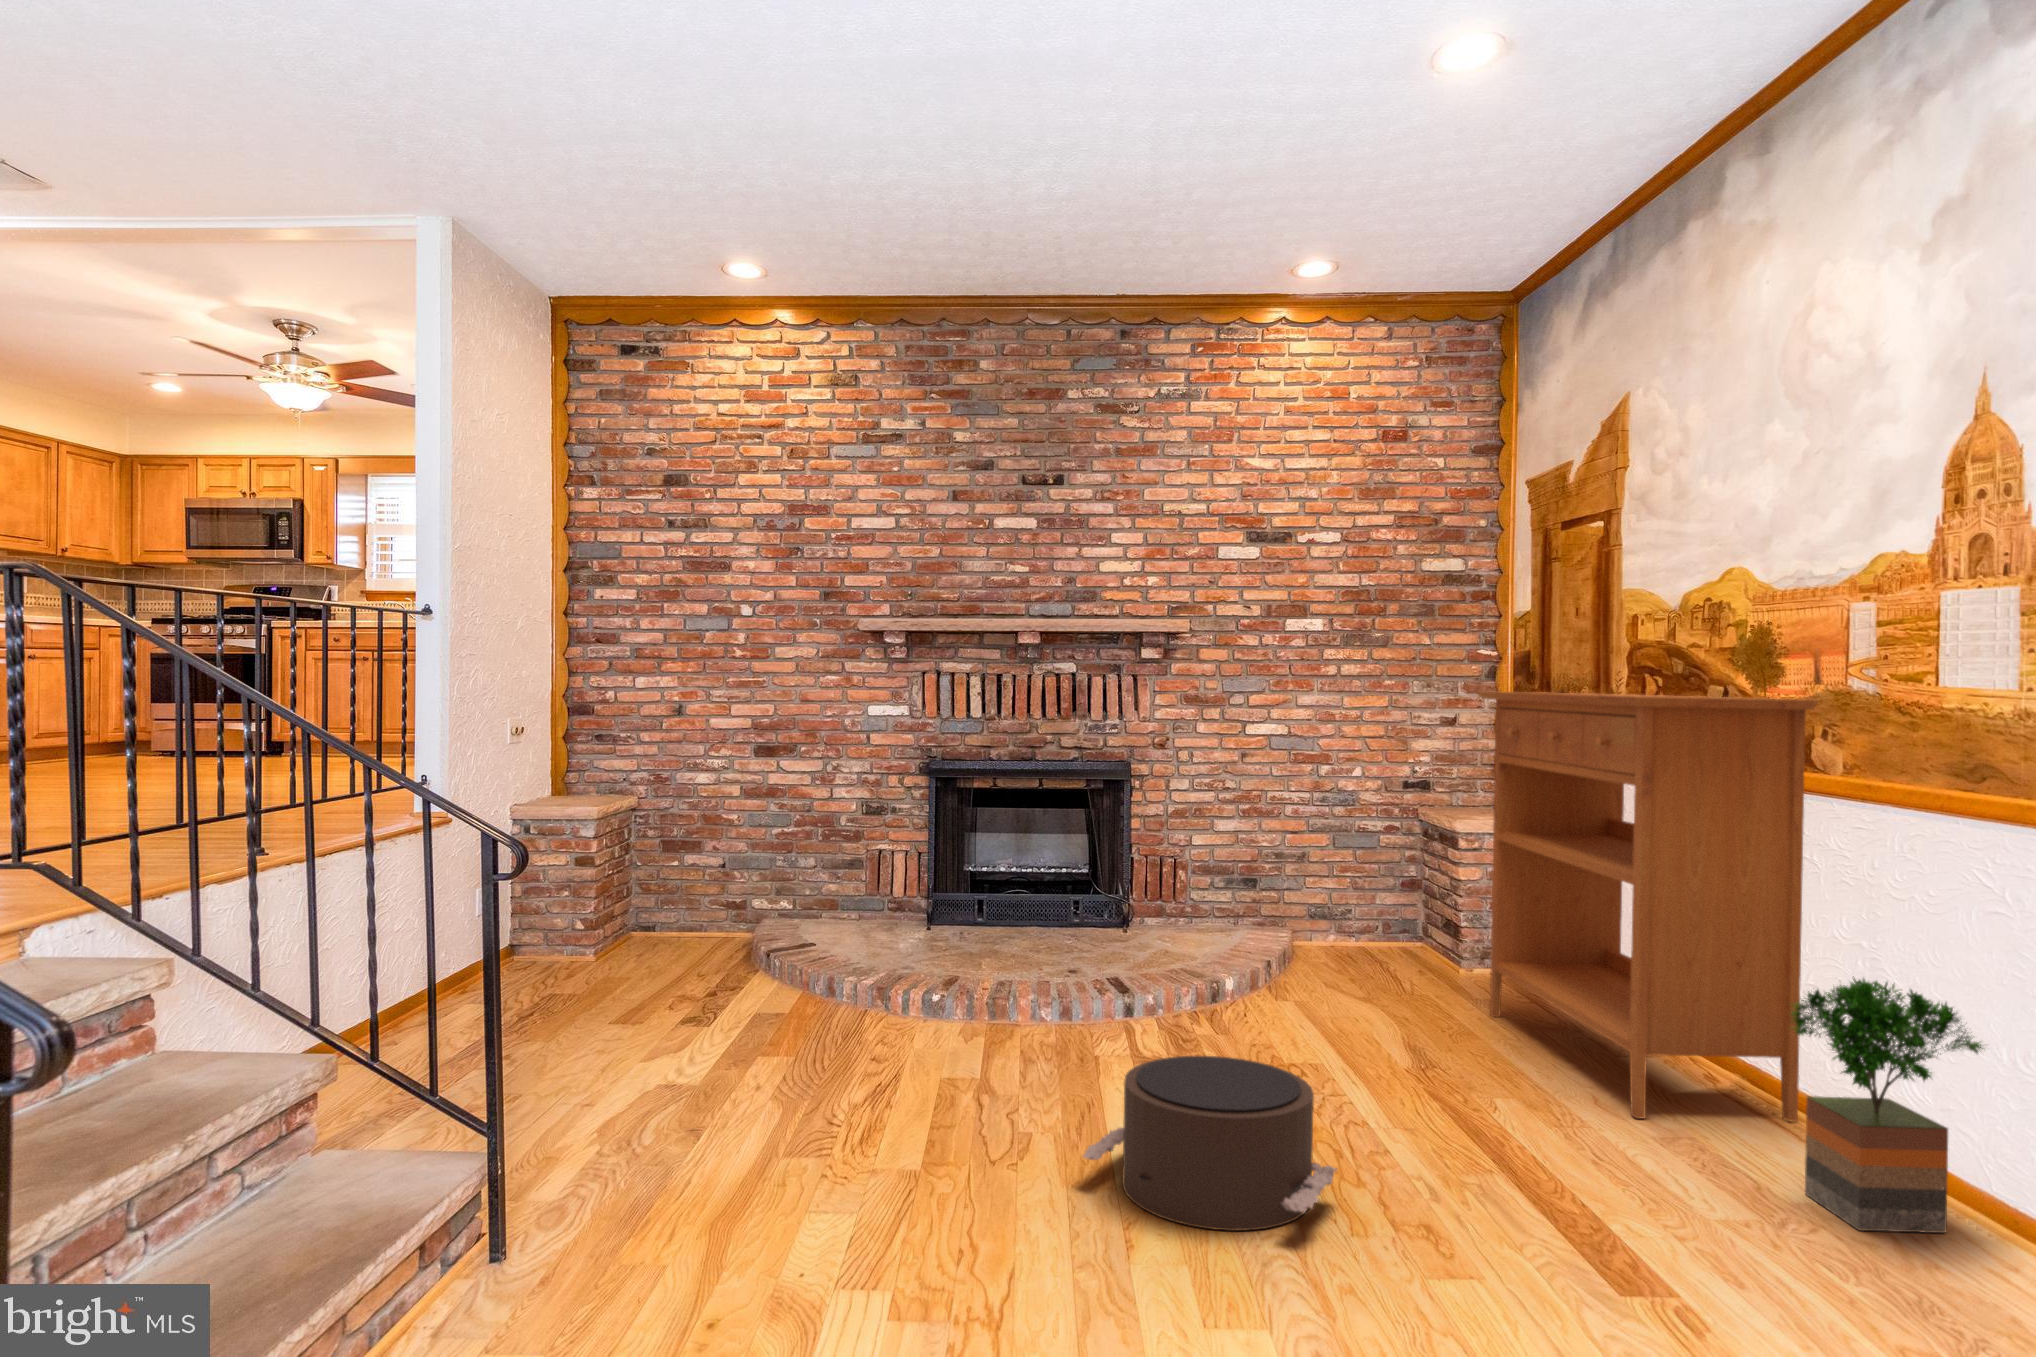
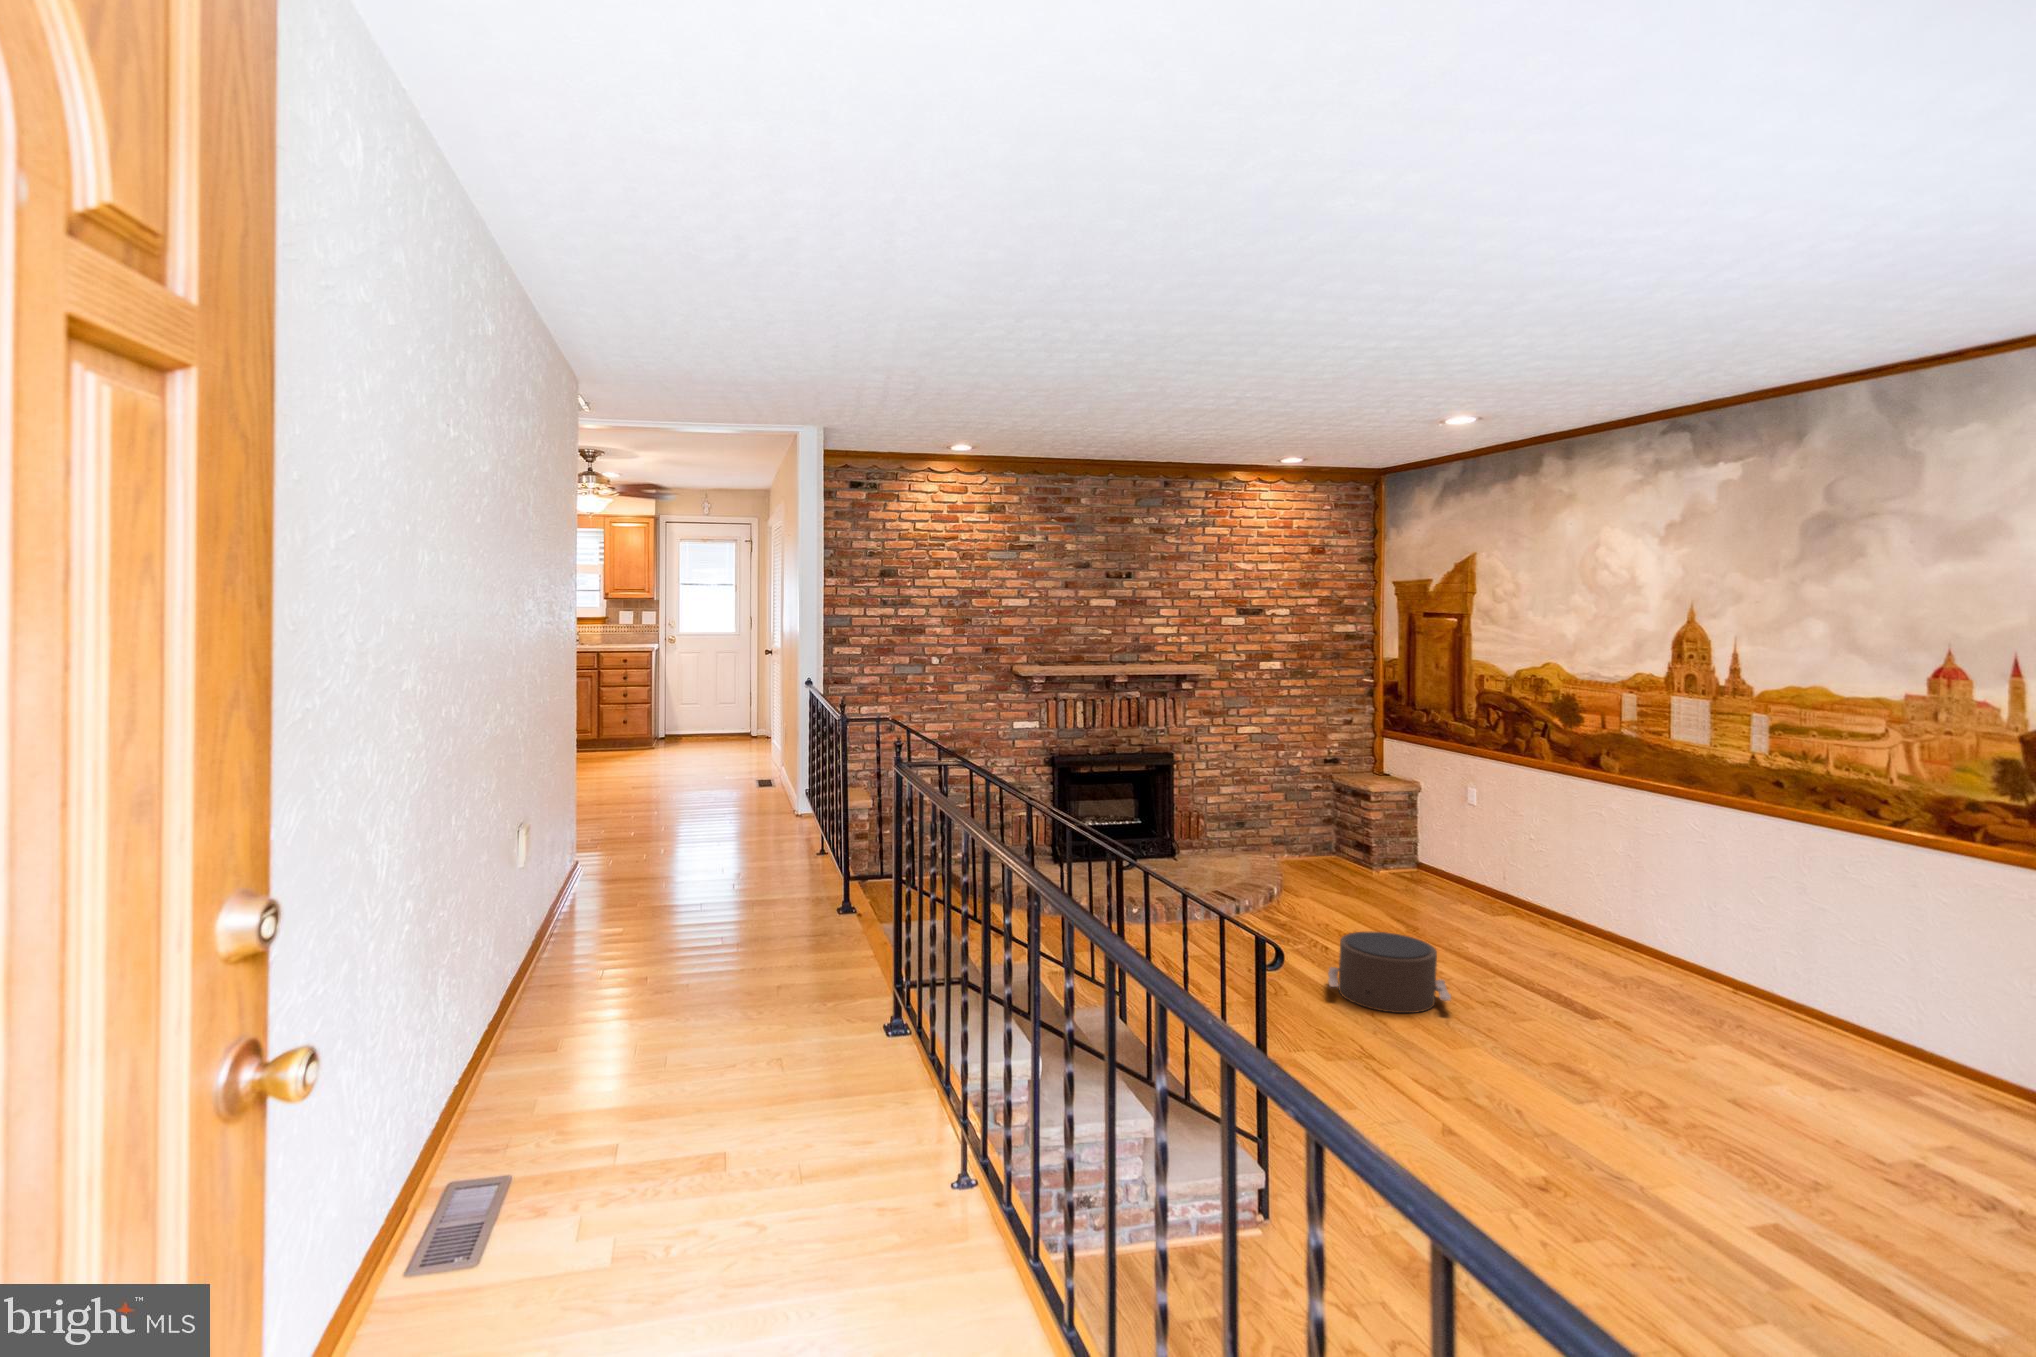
console table: present [1476,691,1818,1122] -> none [1404,718,1609,945]
potted tree: present [1791,976,1984,1233] -> none [1618,873,1701,986]

